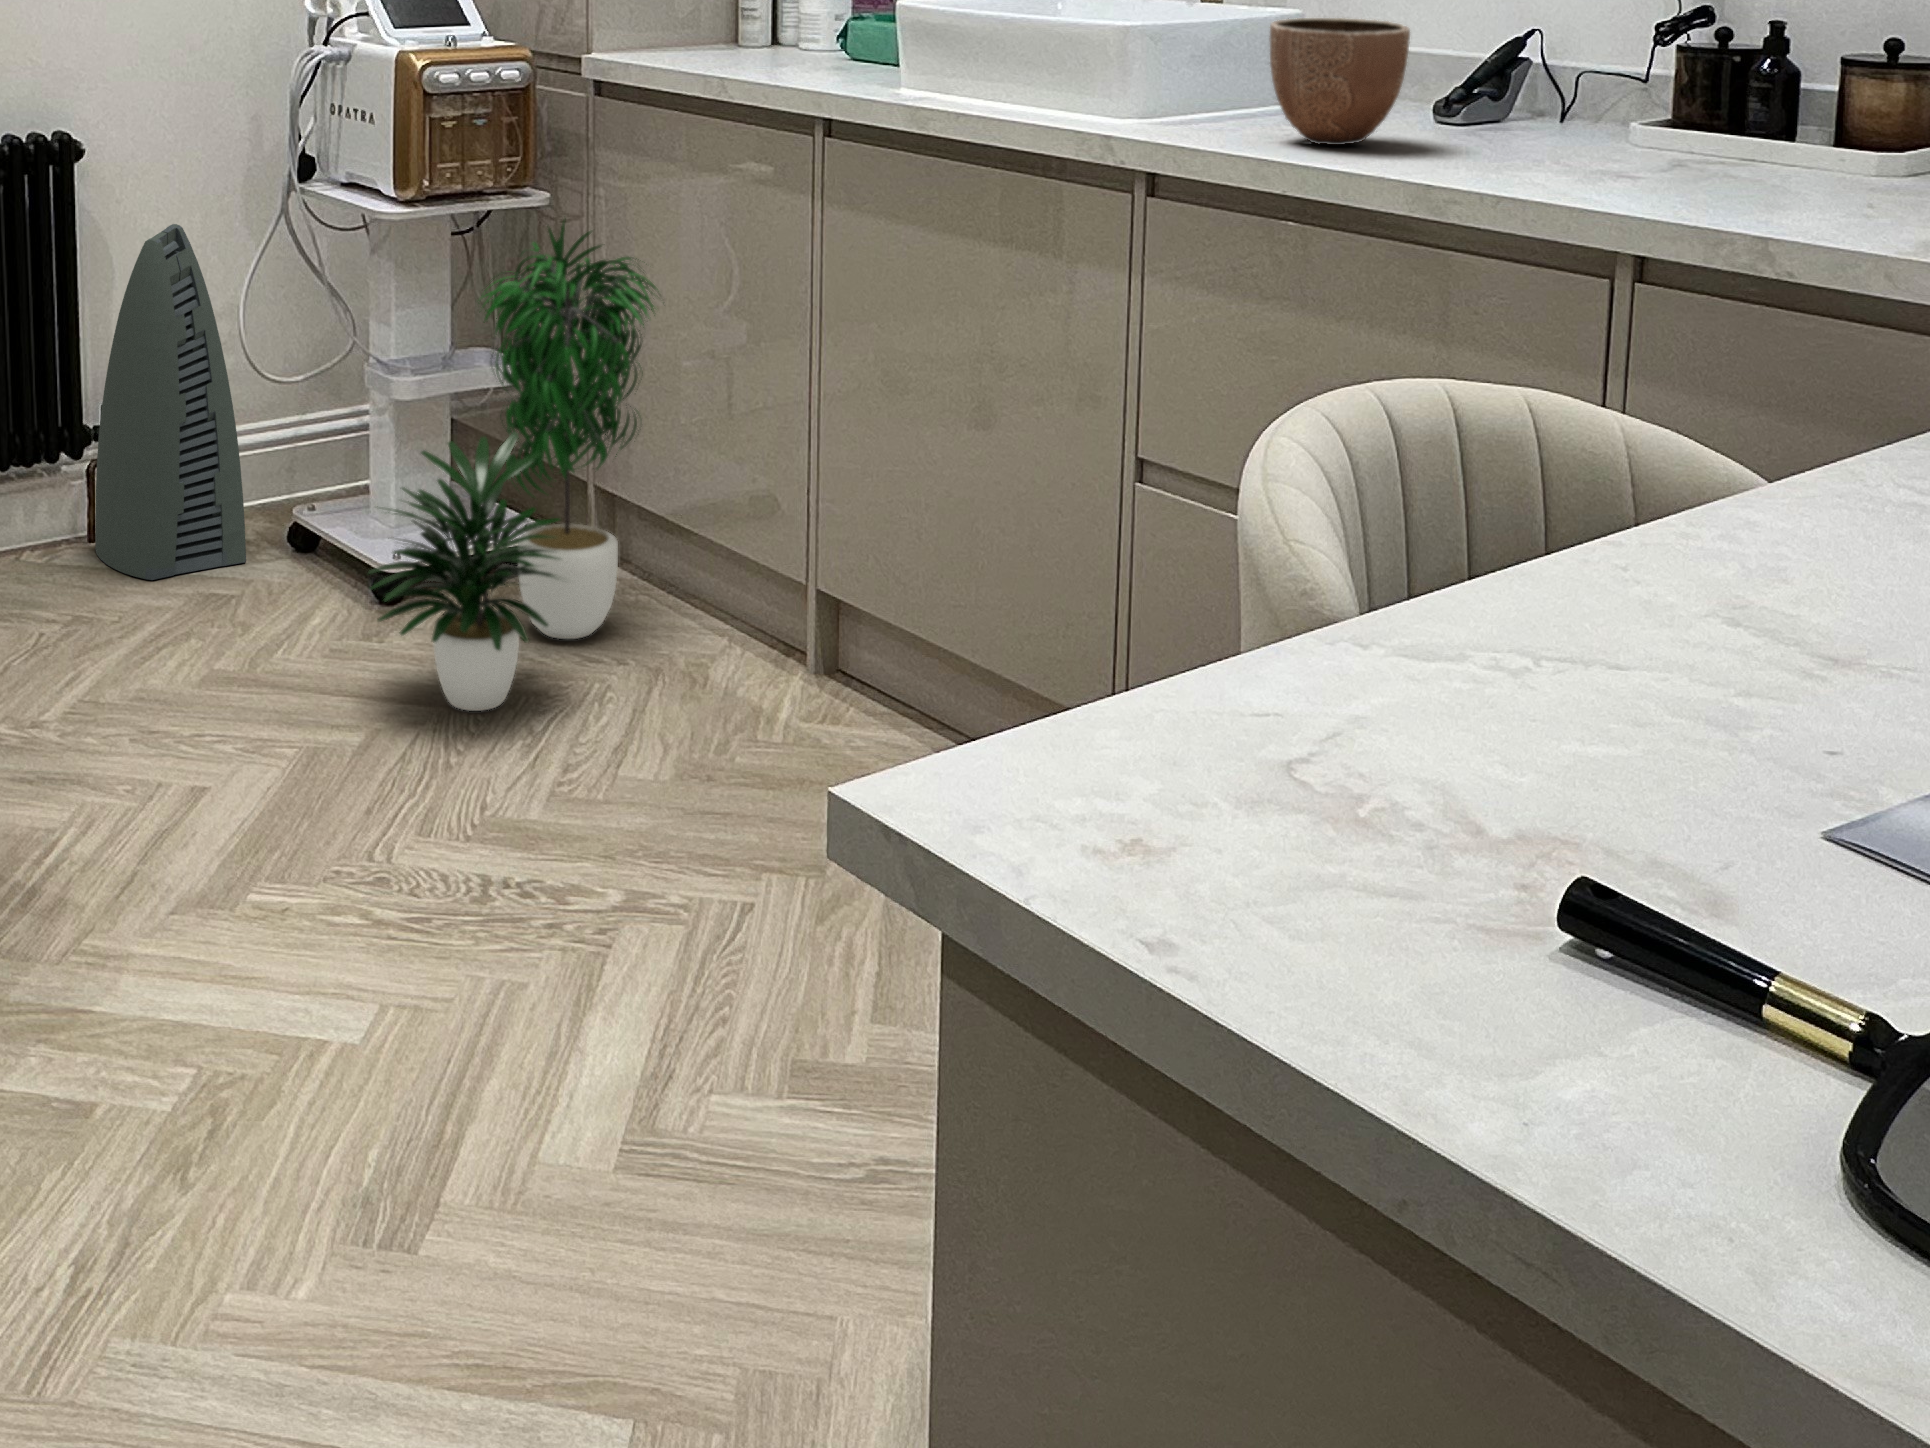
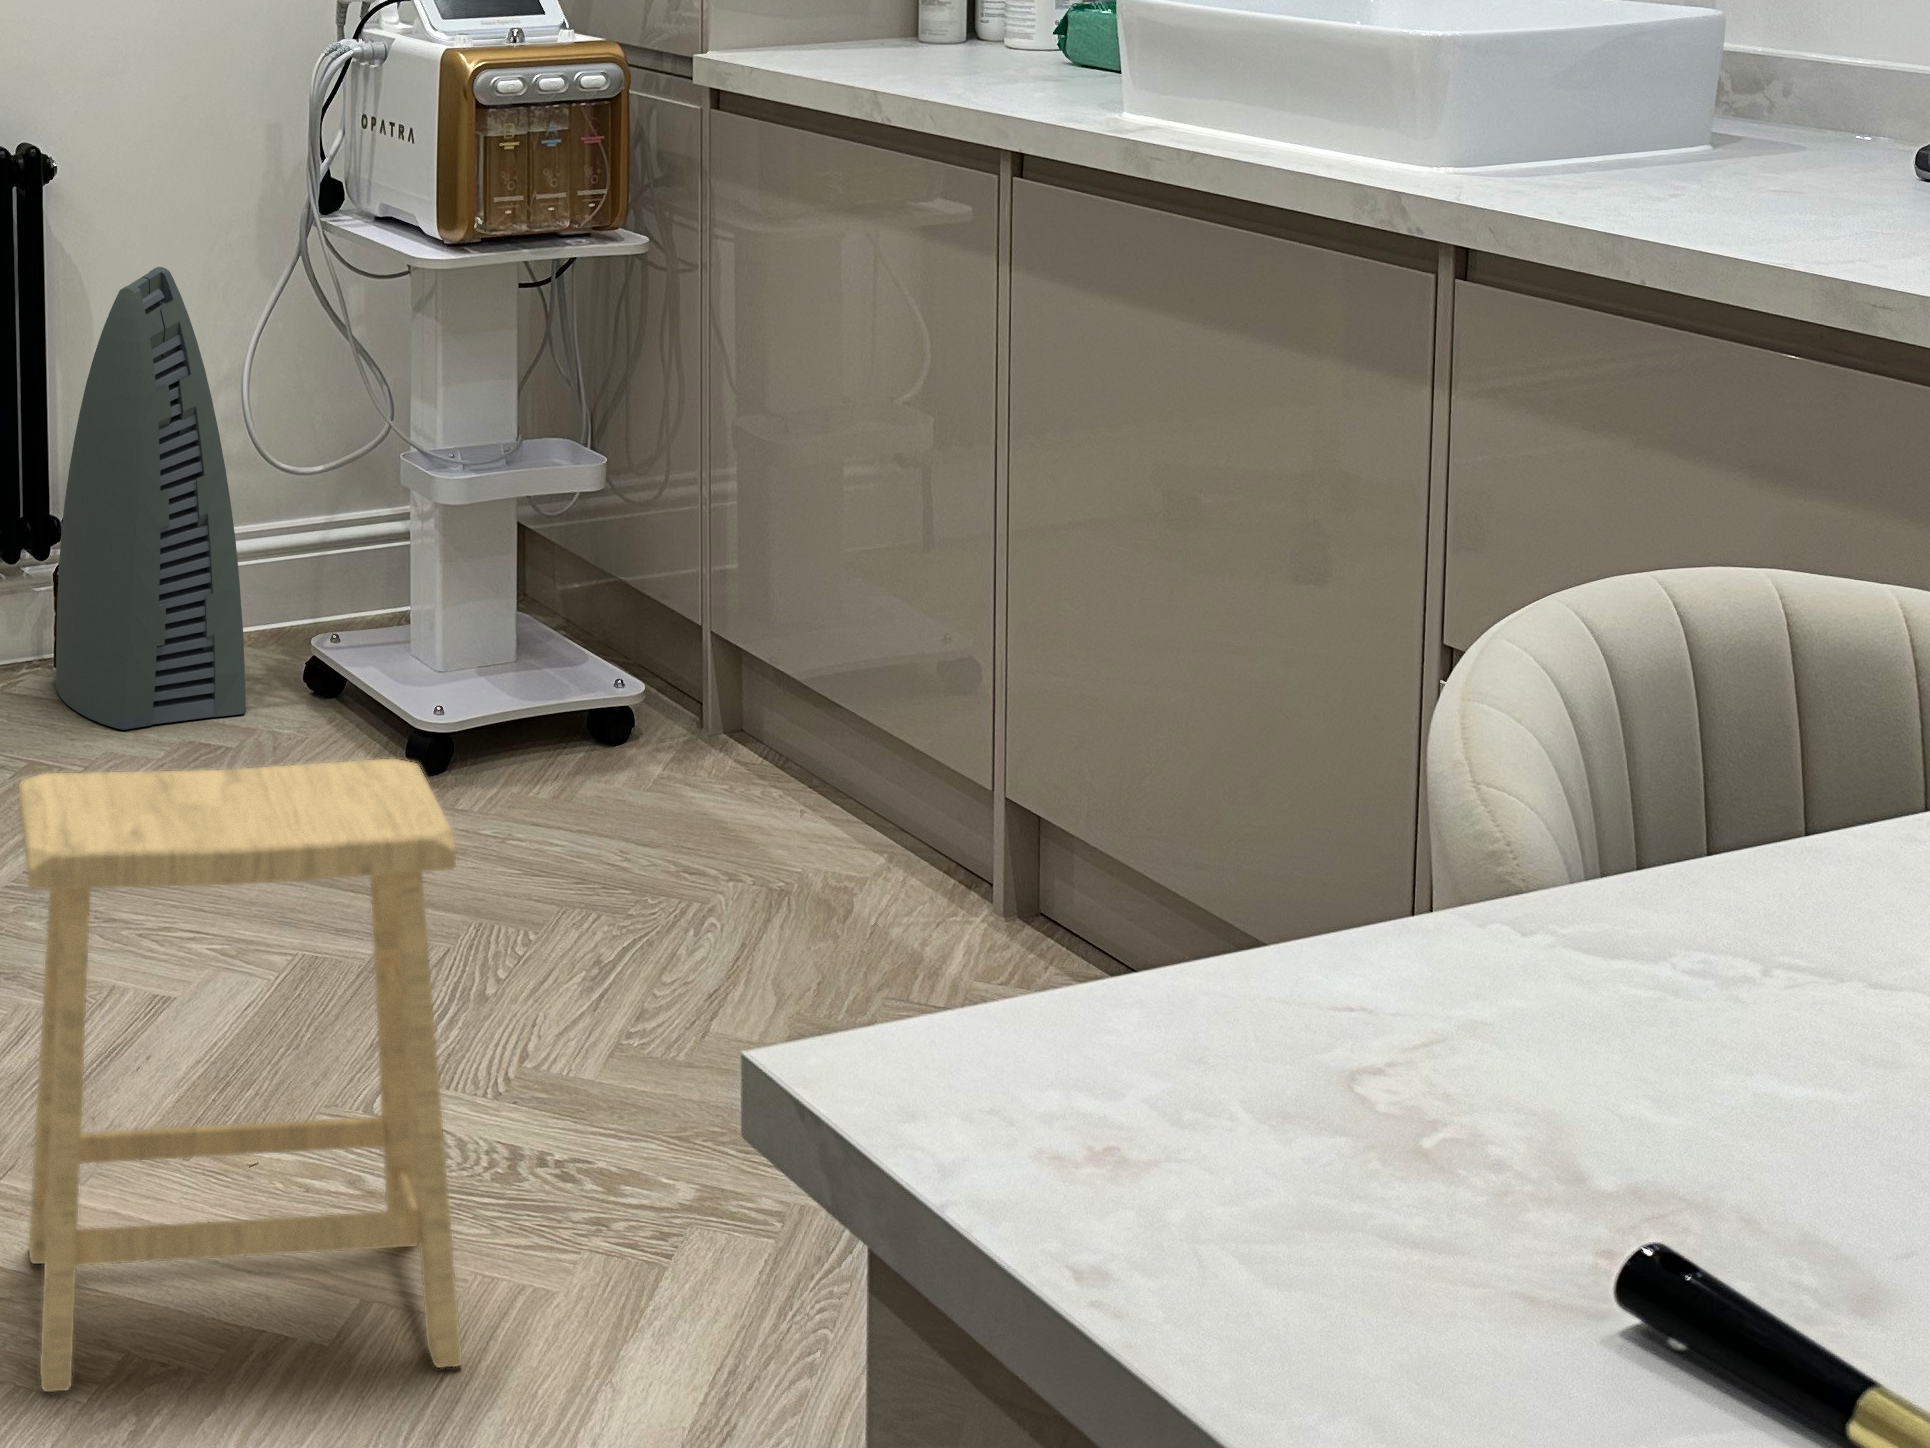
decorative bowl: present [1270,18,1410,145] -> none [1638,32,1852,217]
potted plant: present [369,221,658,711] -> none [385,272,799,933]
footstool: none [104,582,467,1107] -> present [19,759,462,1392]

